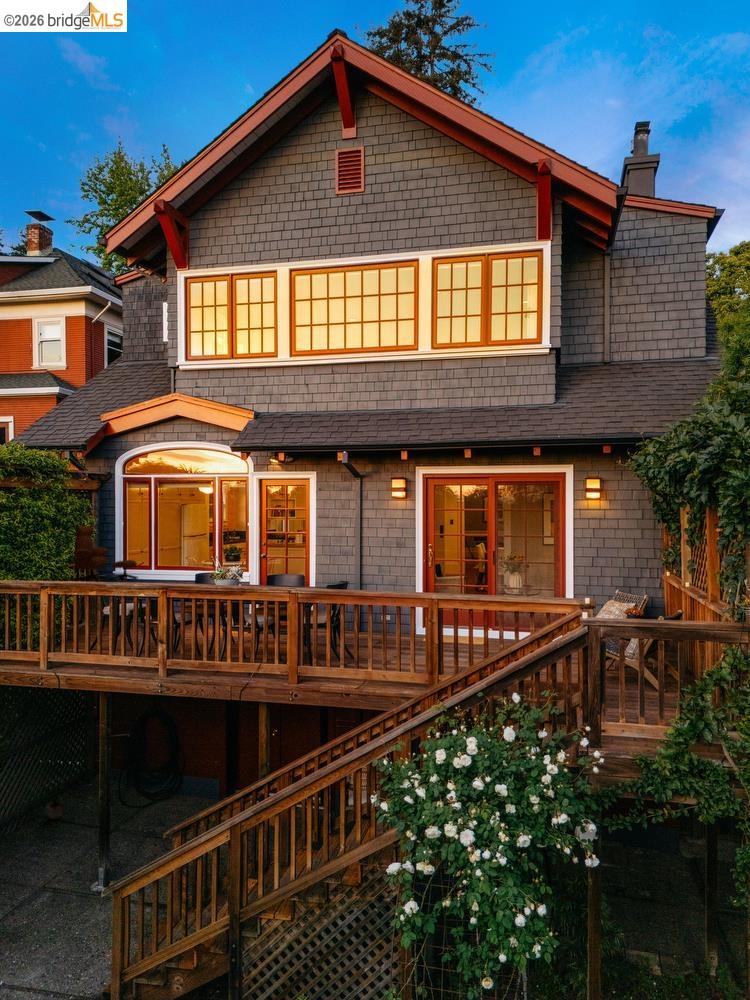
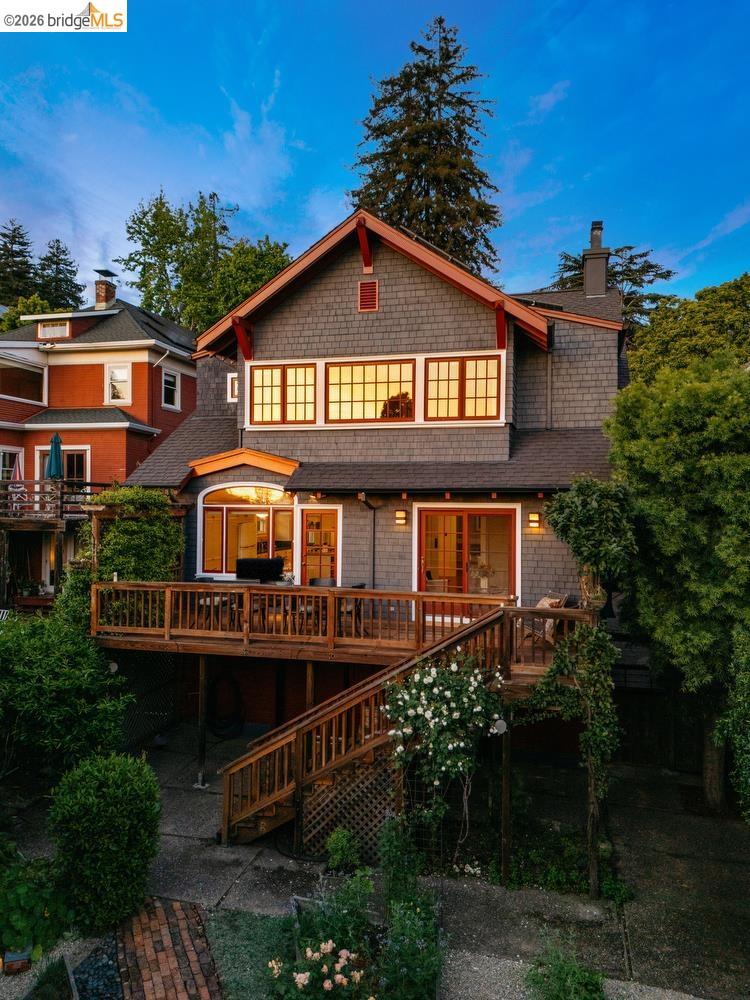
lounge chair: present [74,526,138,580] -> none [177,543,219,580]
storage bench: none [162,548,231,581] -> present [236,558,283,581]

